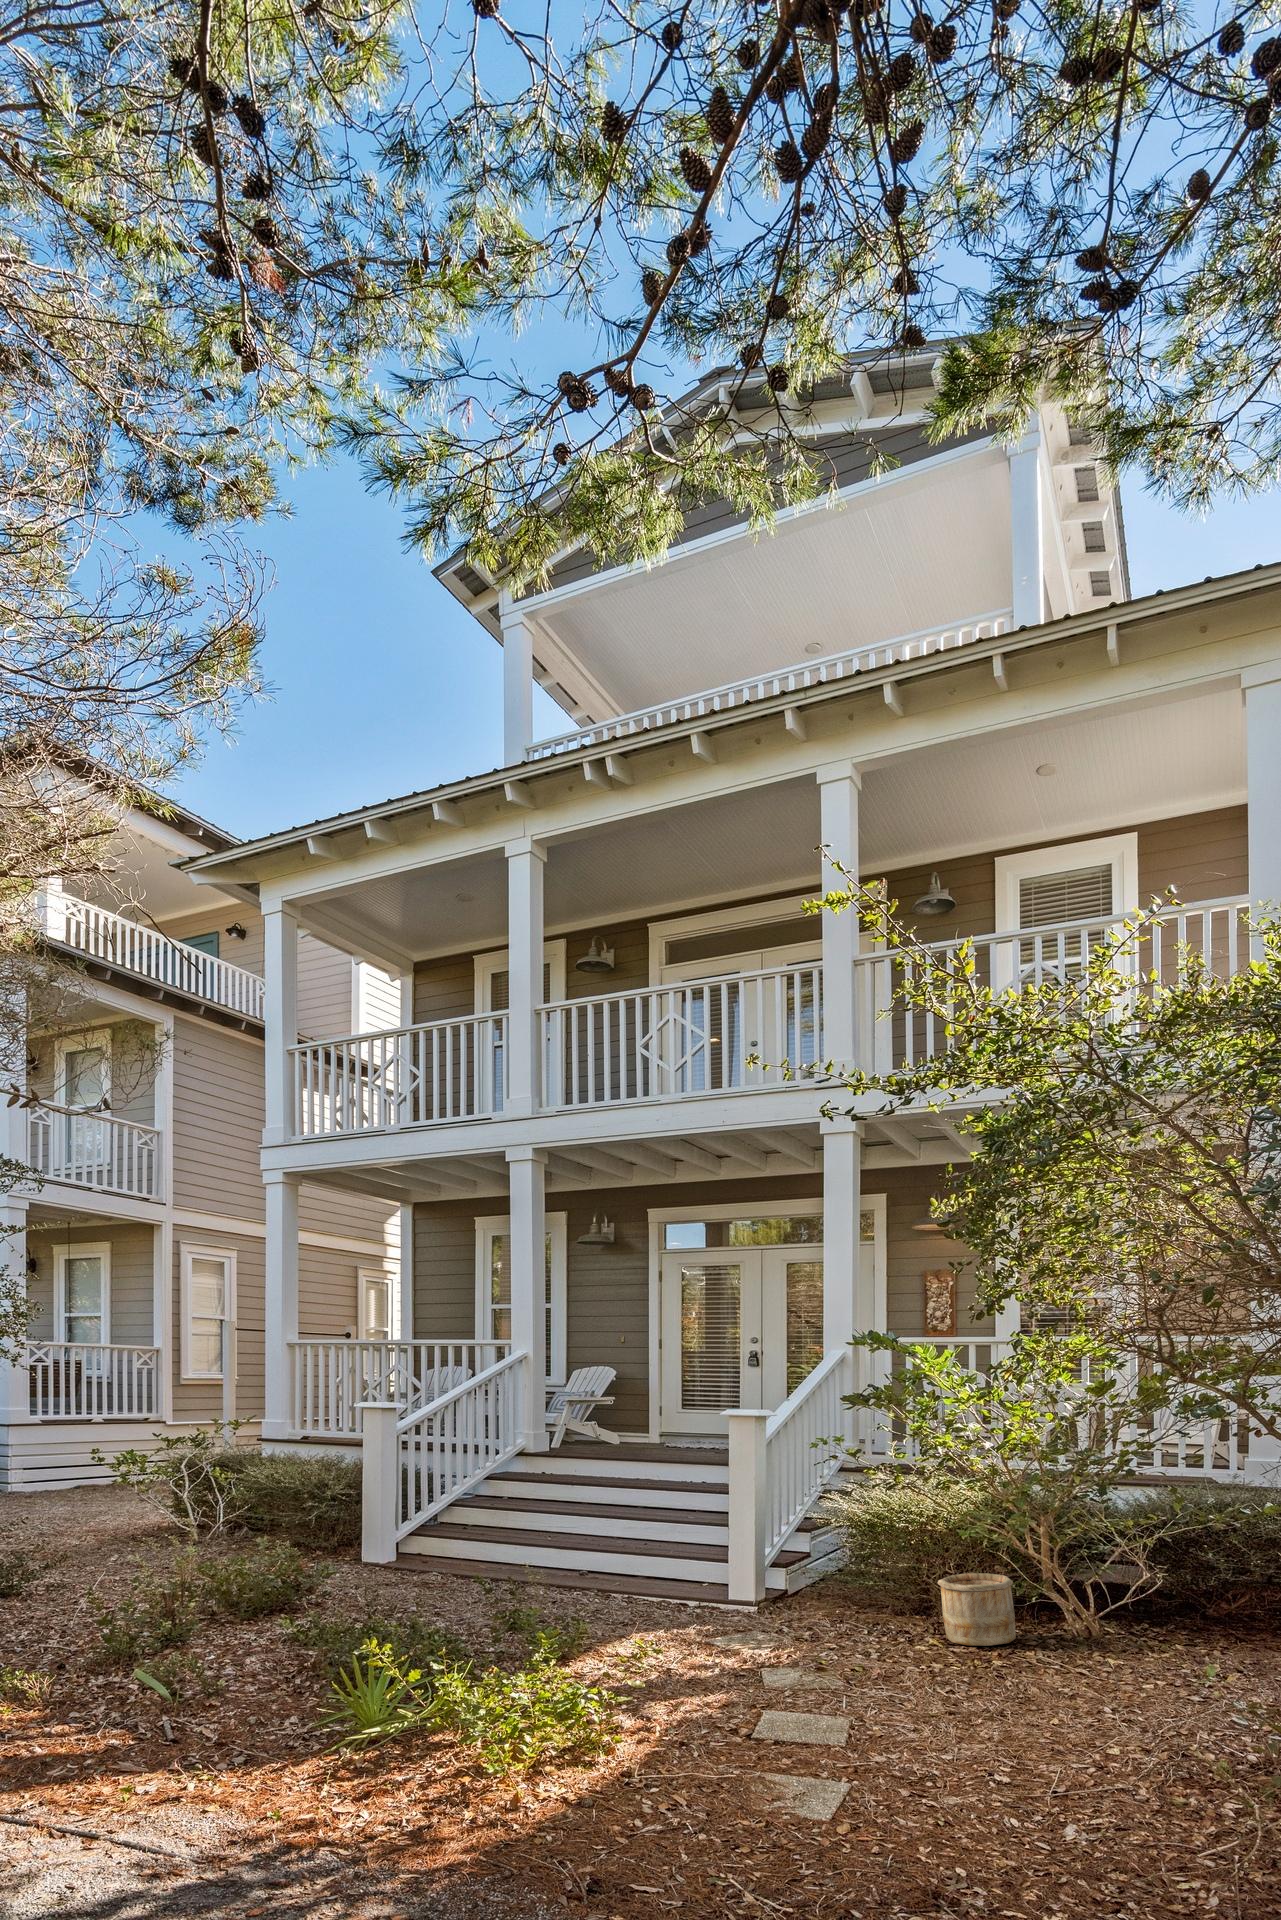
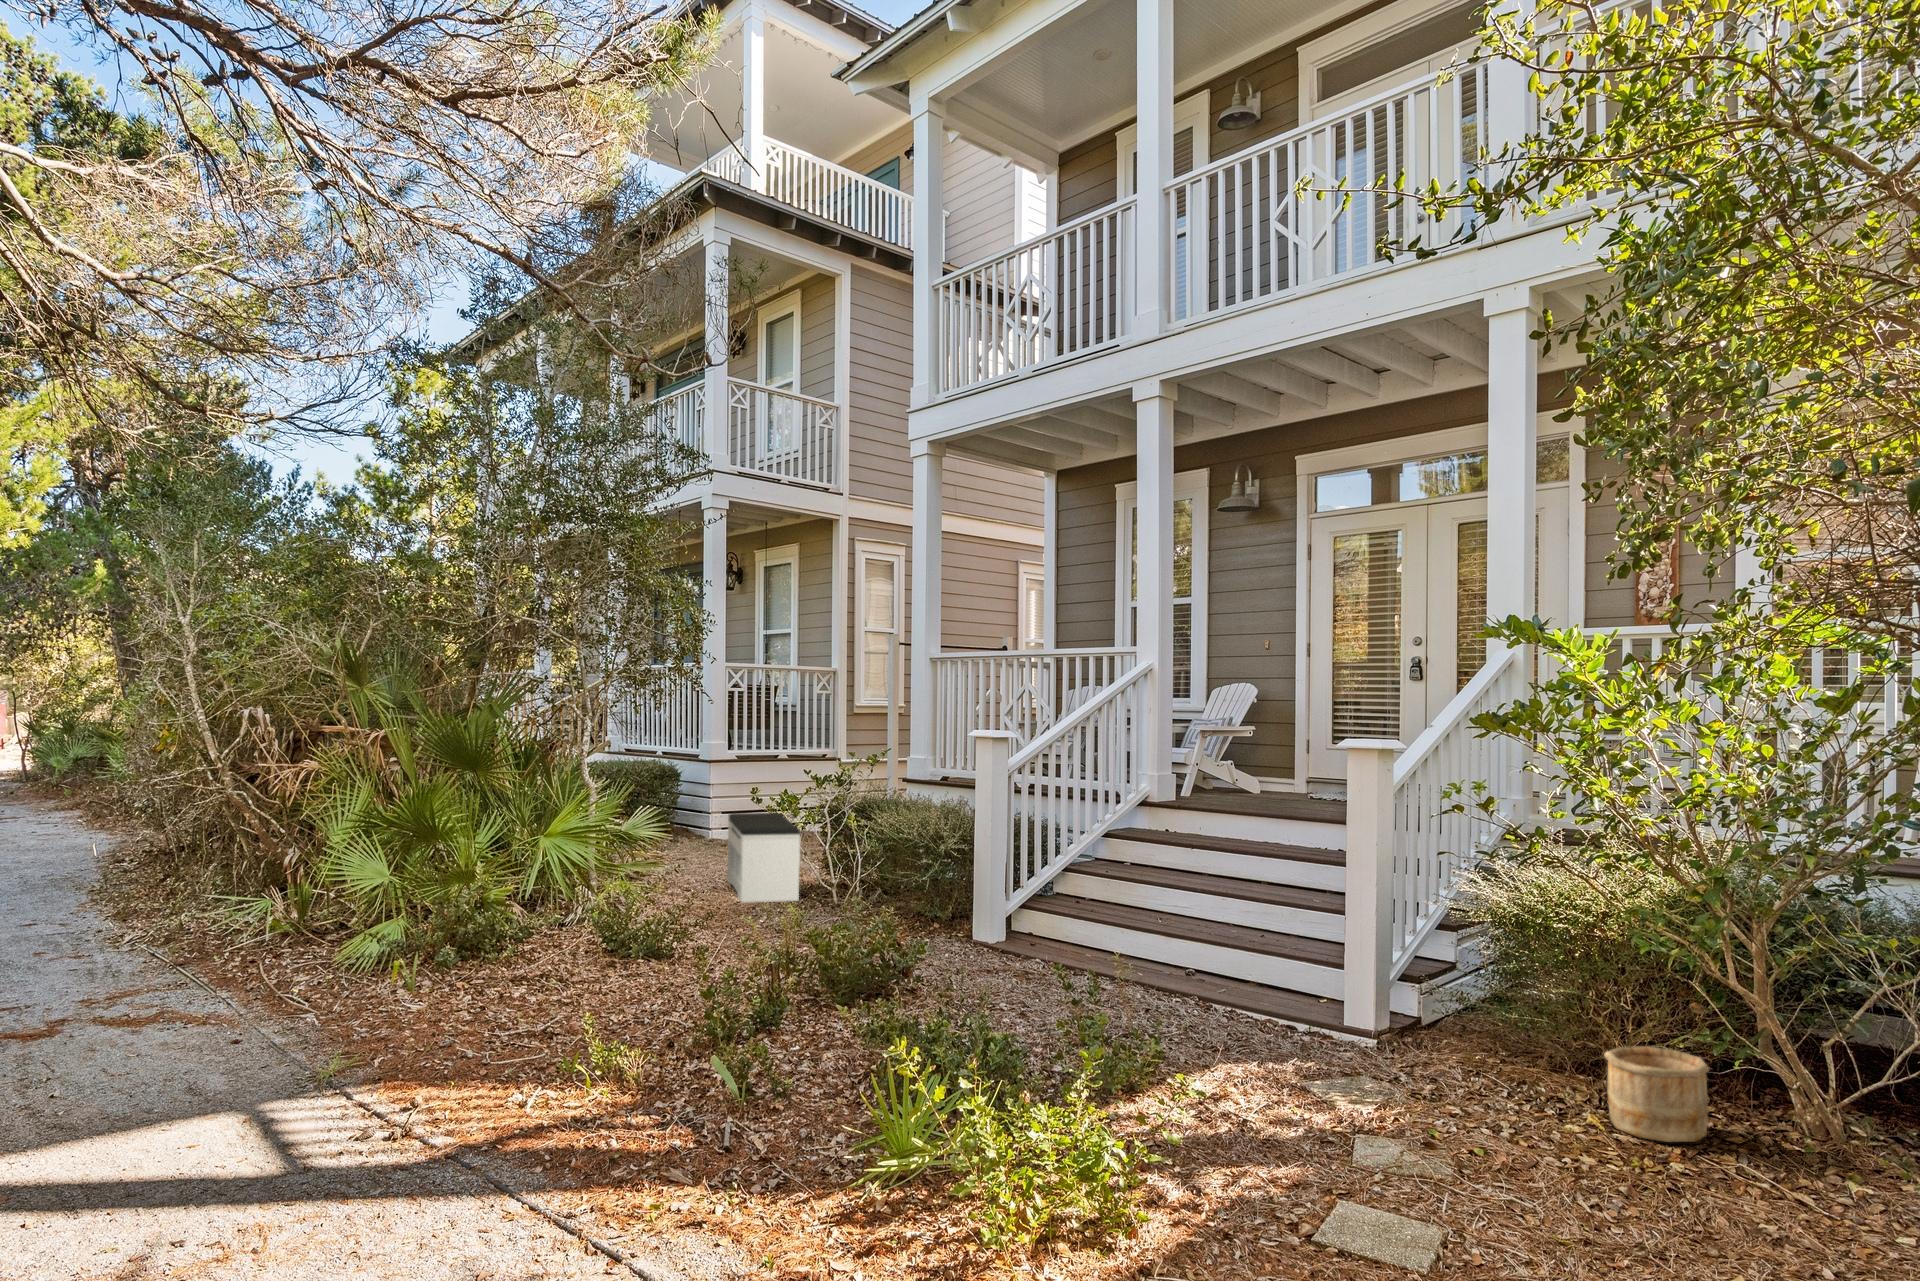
bench: none [87,1469,180,1564] -> present [727,813,800,902]

